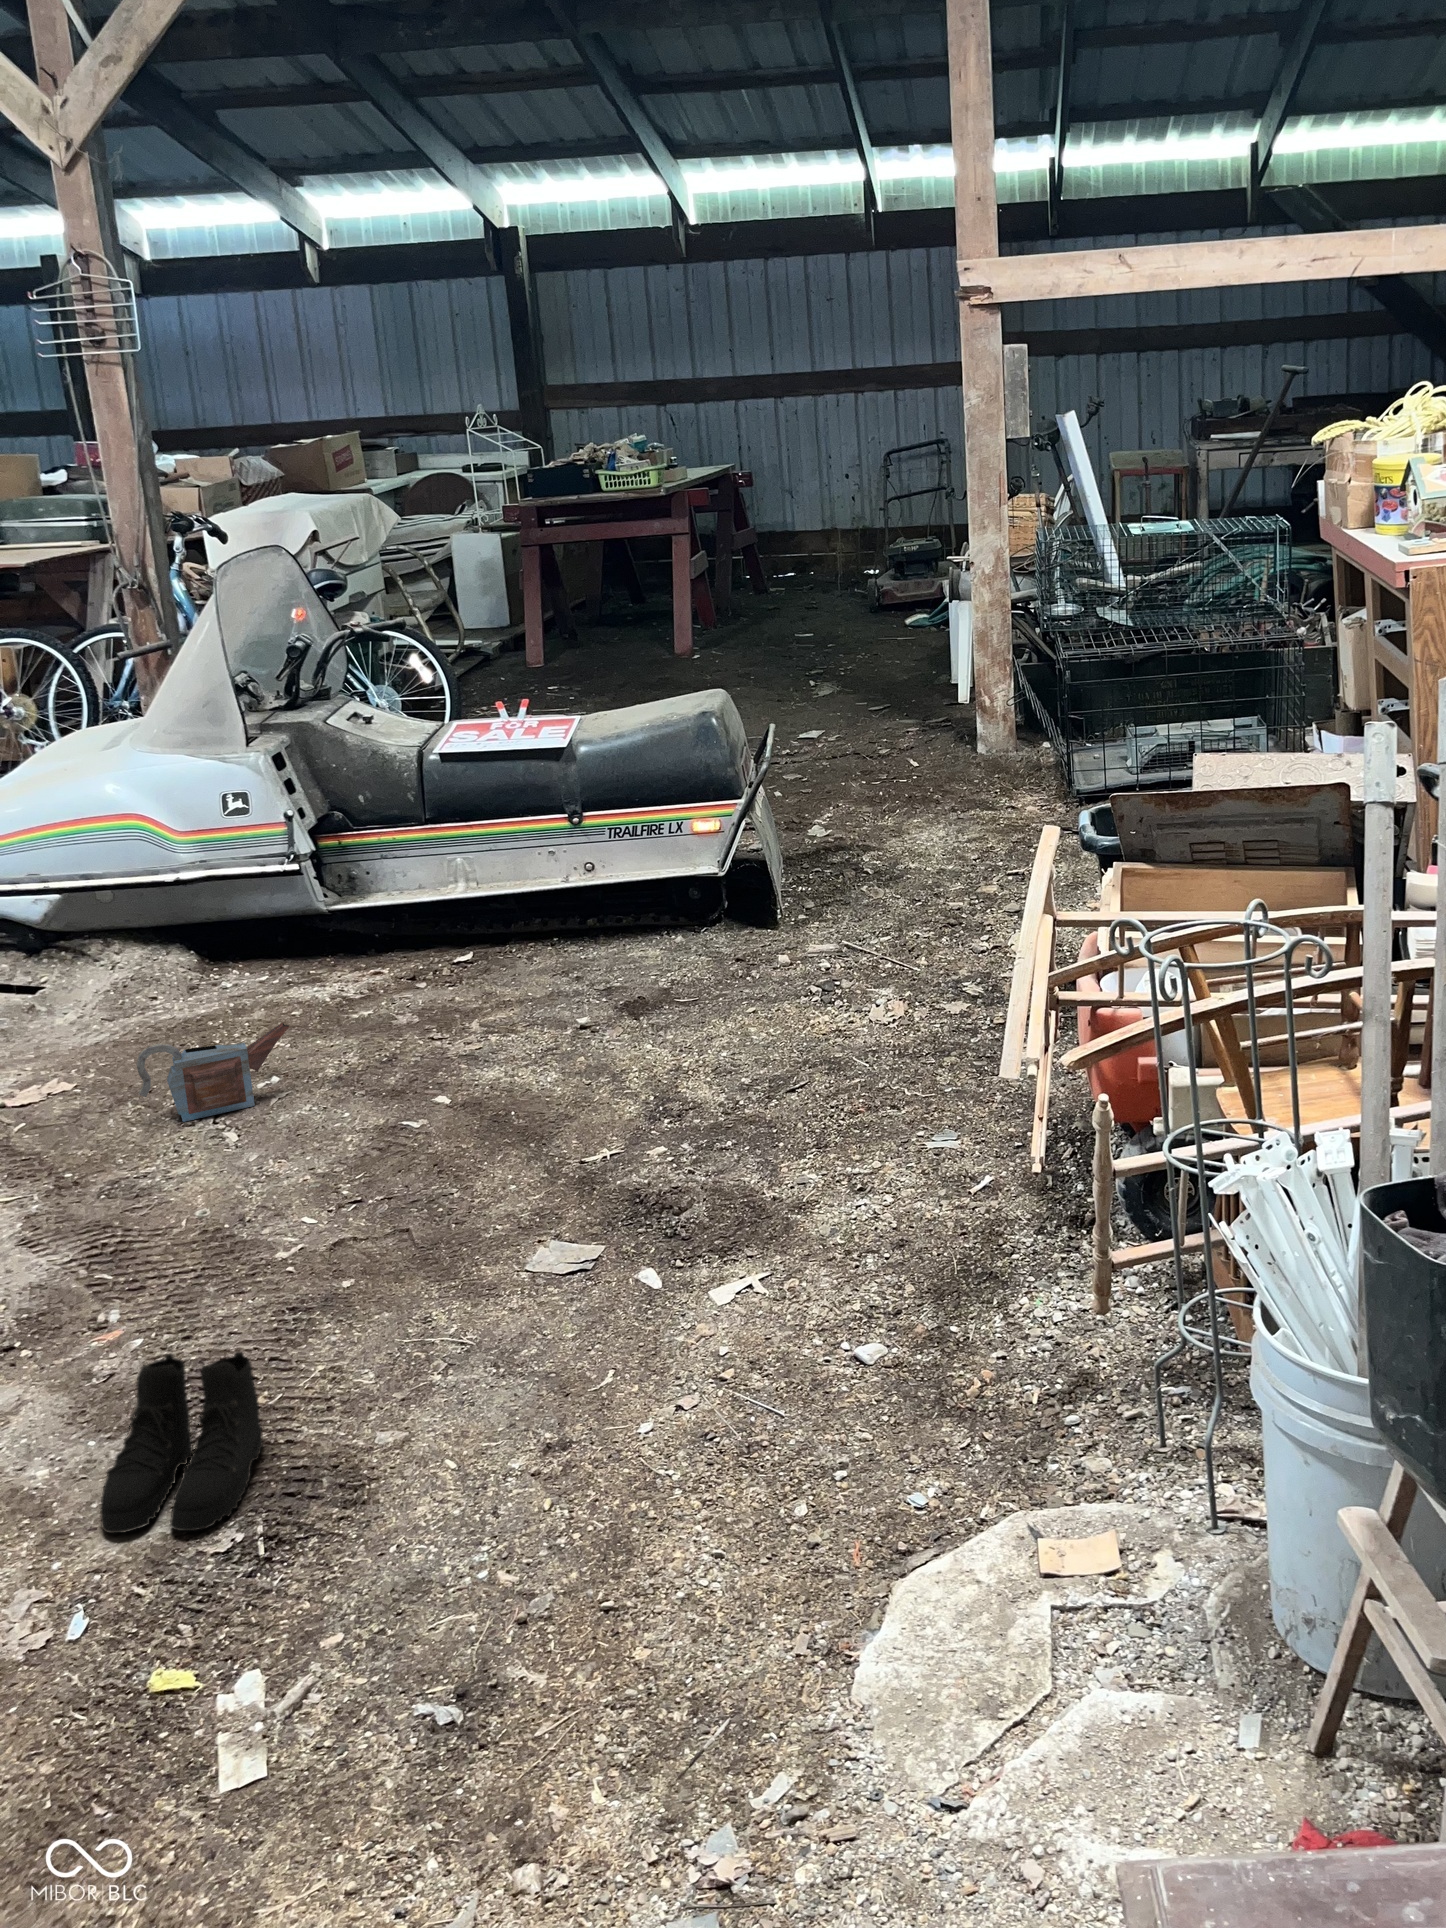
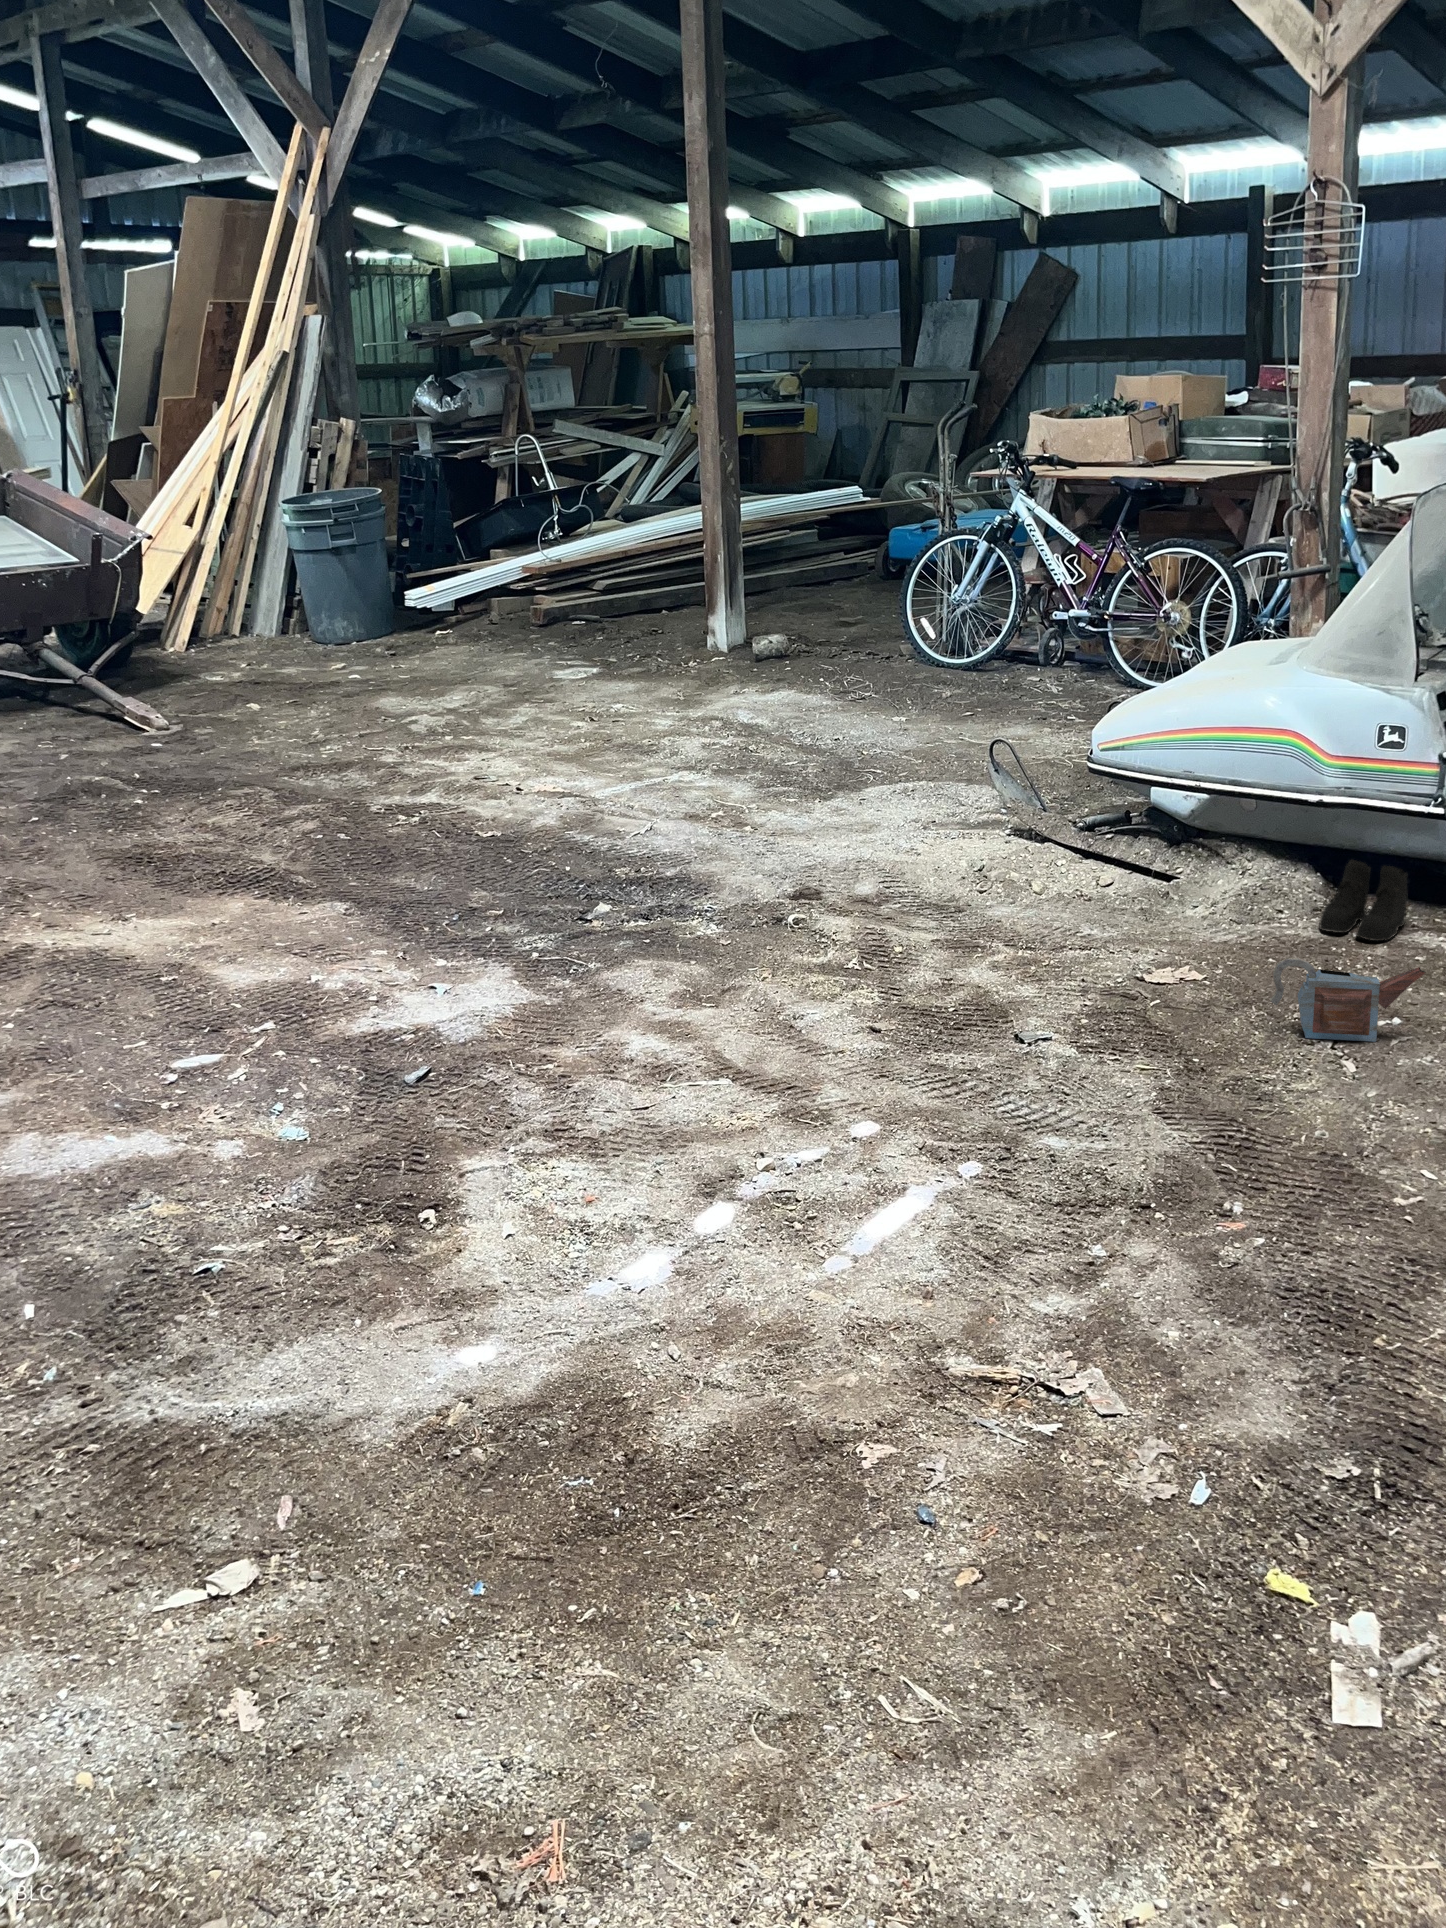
boots: present [100,1352,263,1533] -> present [1319,860,1408,941]

